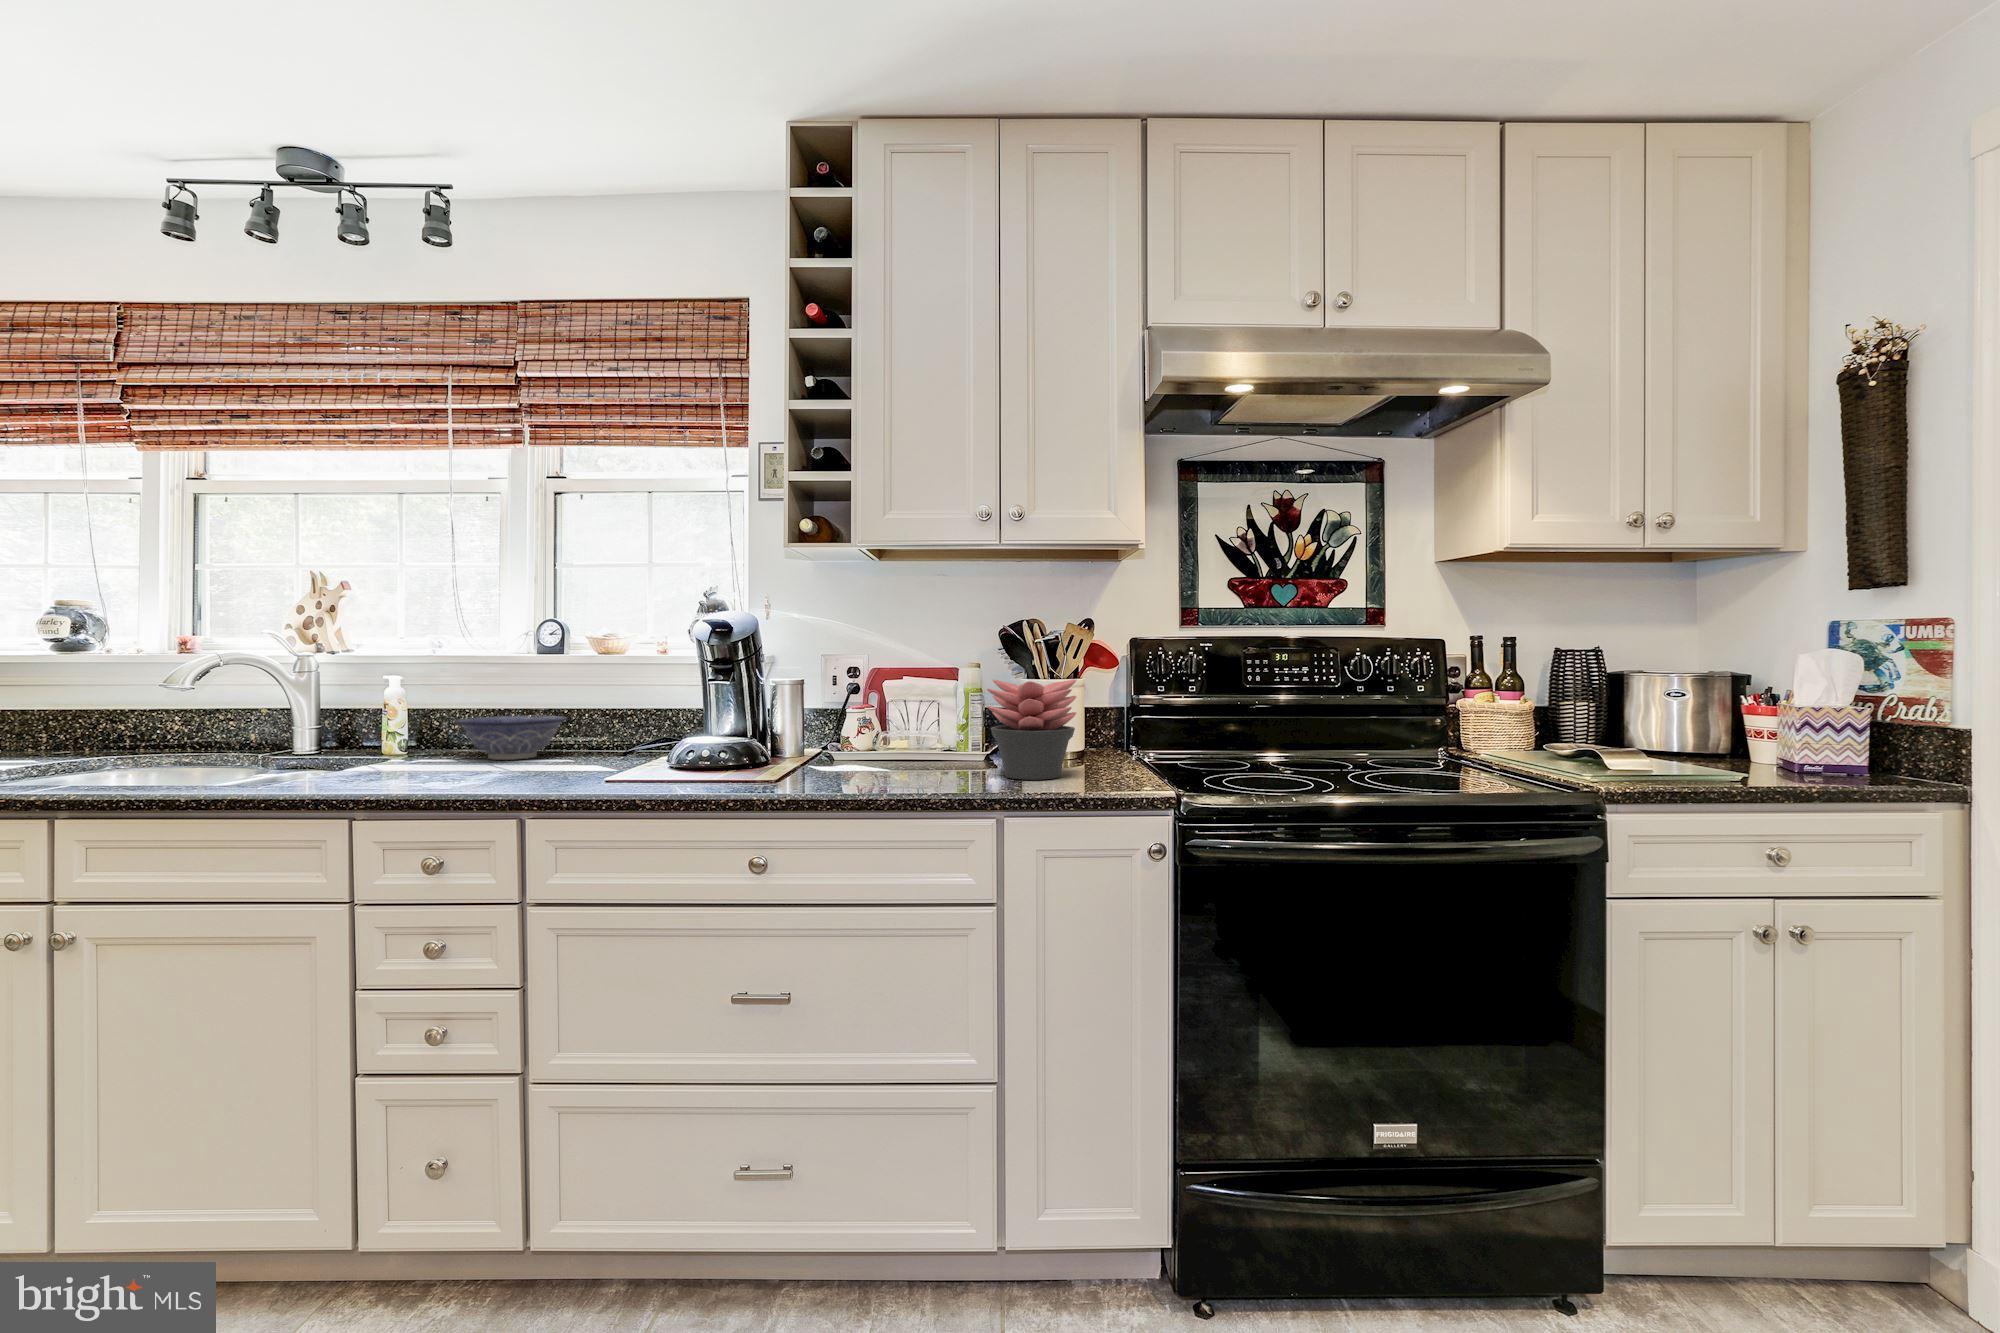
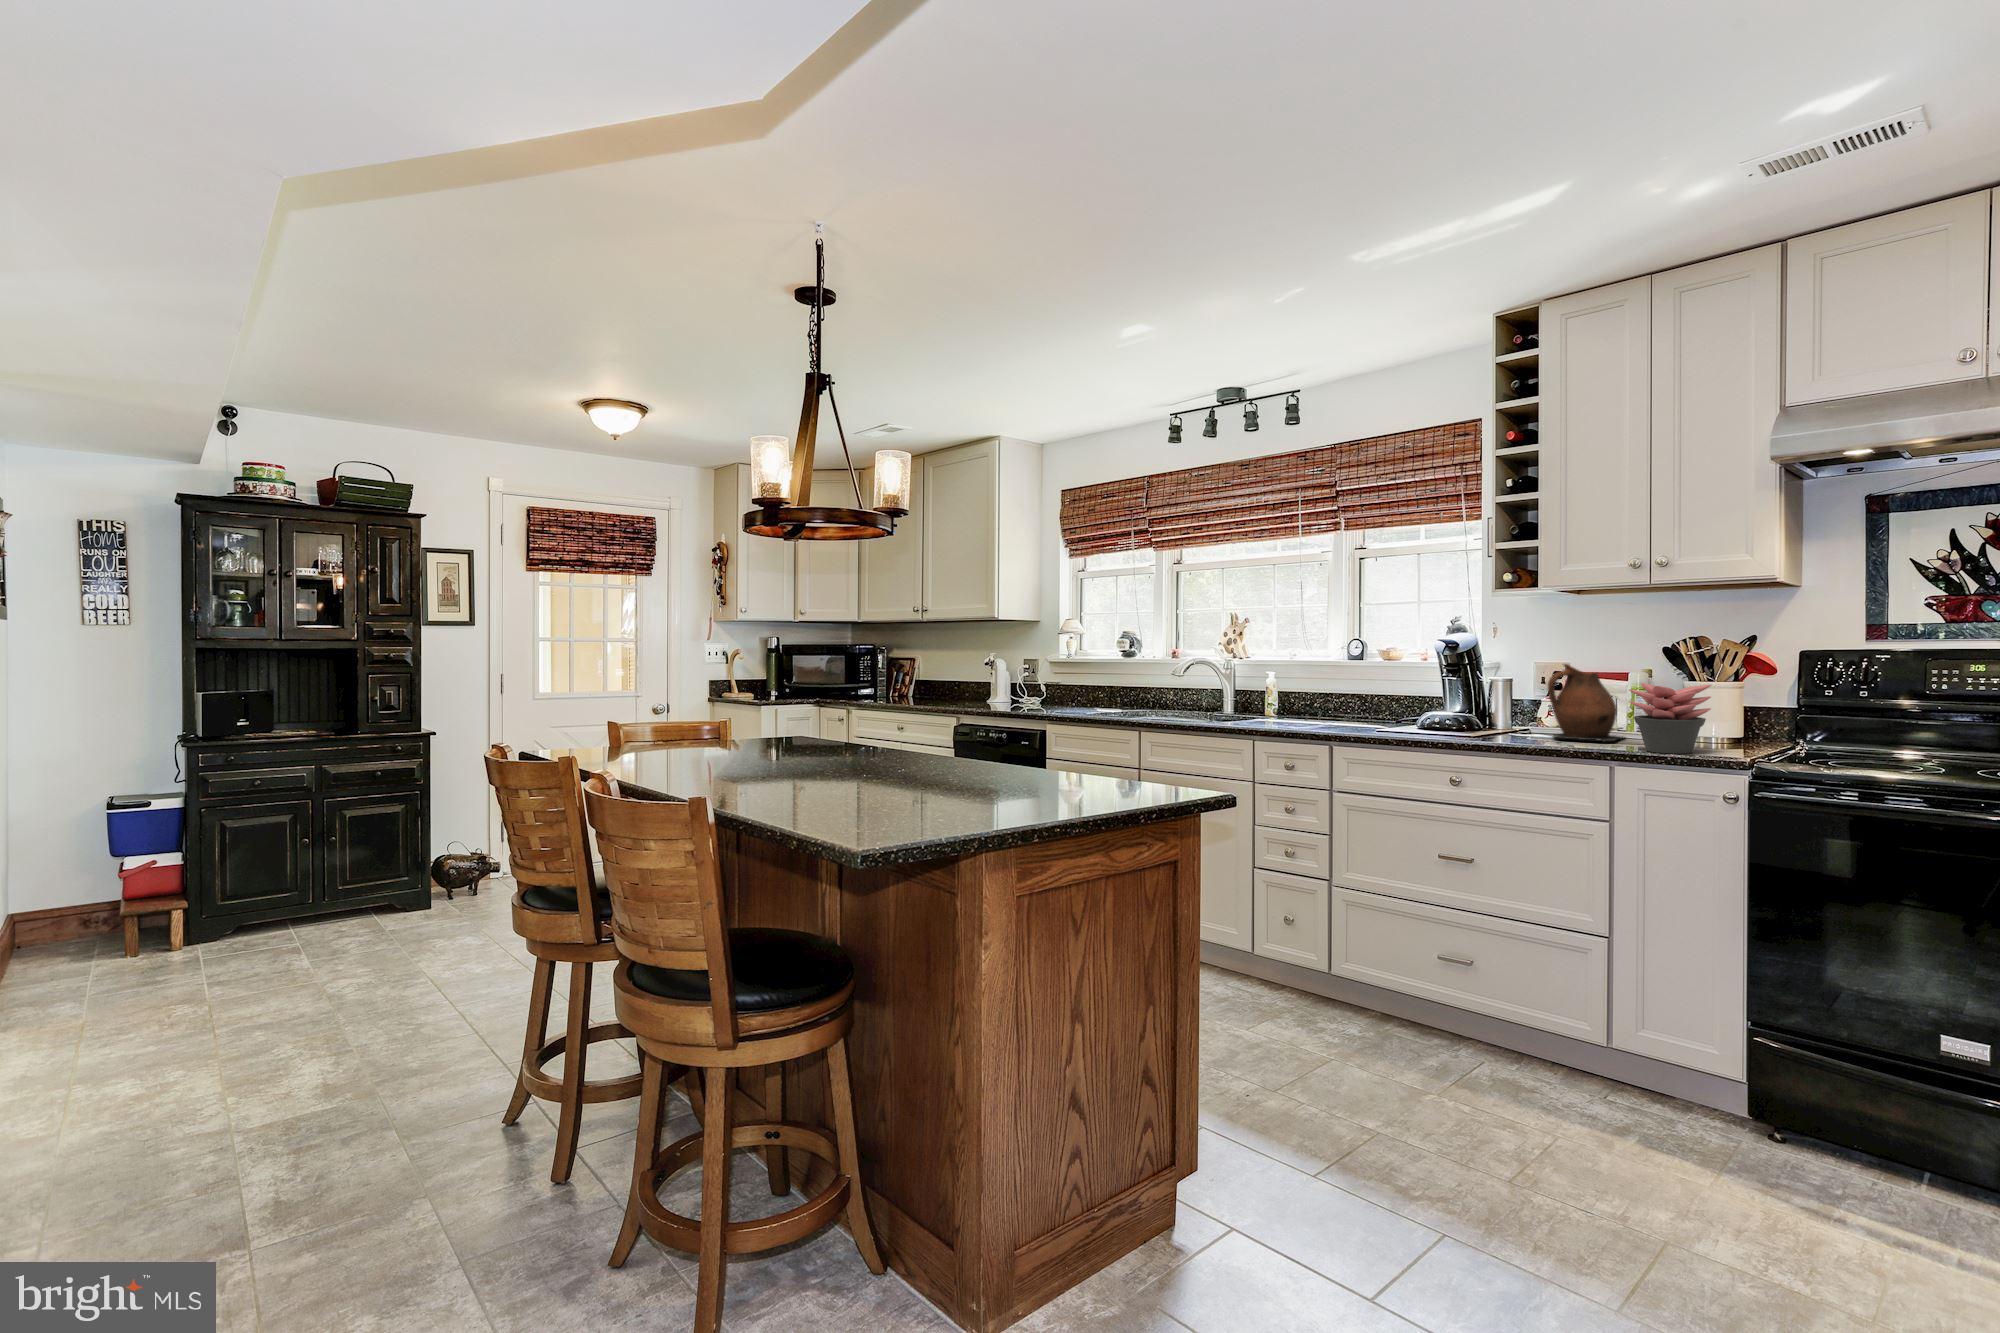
ceramic pitcher: none [865,655,954,769] -> present [1548,664,1624,742]
decorative bowl: present [455,716,567,760] -> none [1301,695,1364,720]

